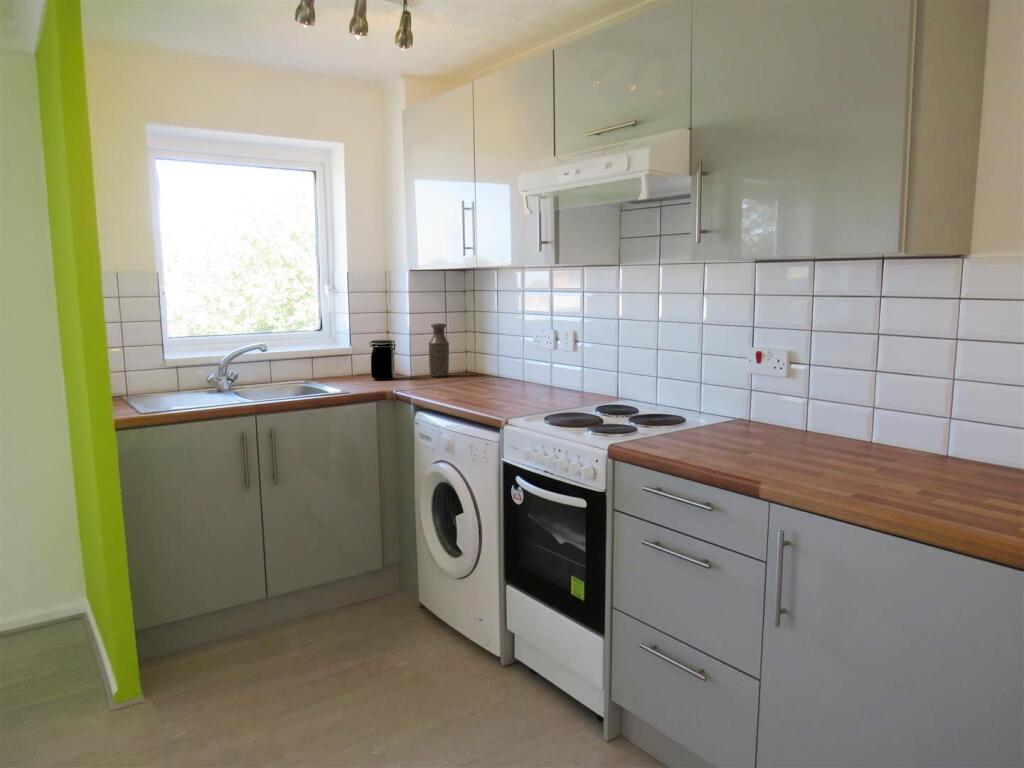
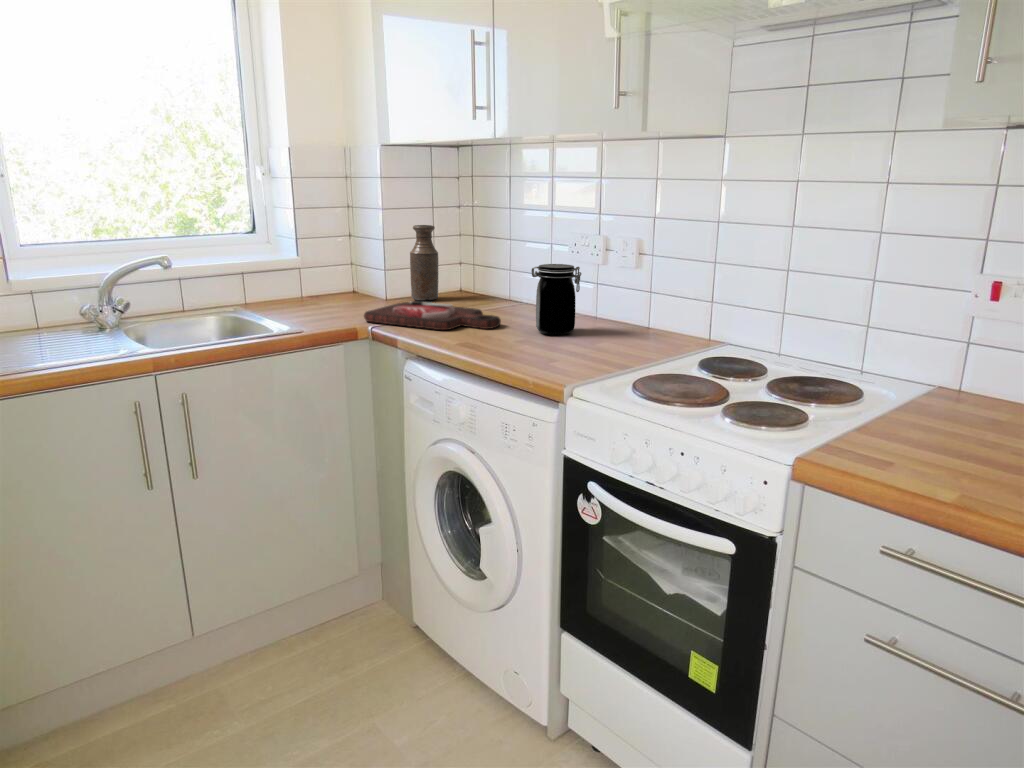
jar: present [369,340,396,380] -> present [532,264,581,335]
cutting board: none [392,376,484,393] -> present [364,301,501,330]

